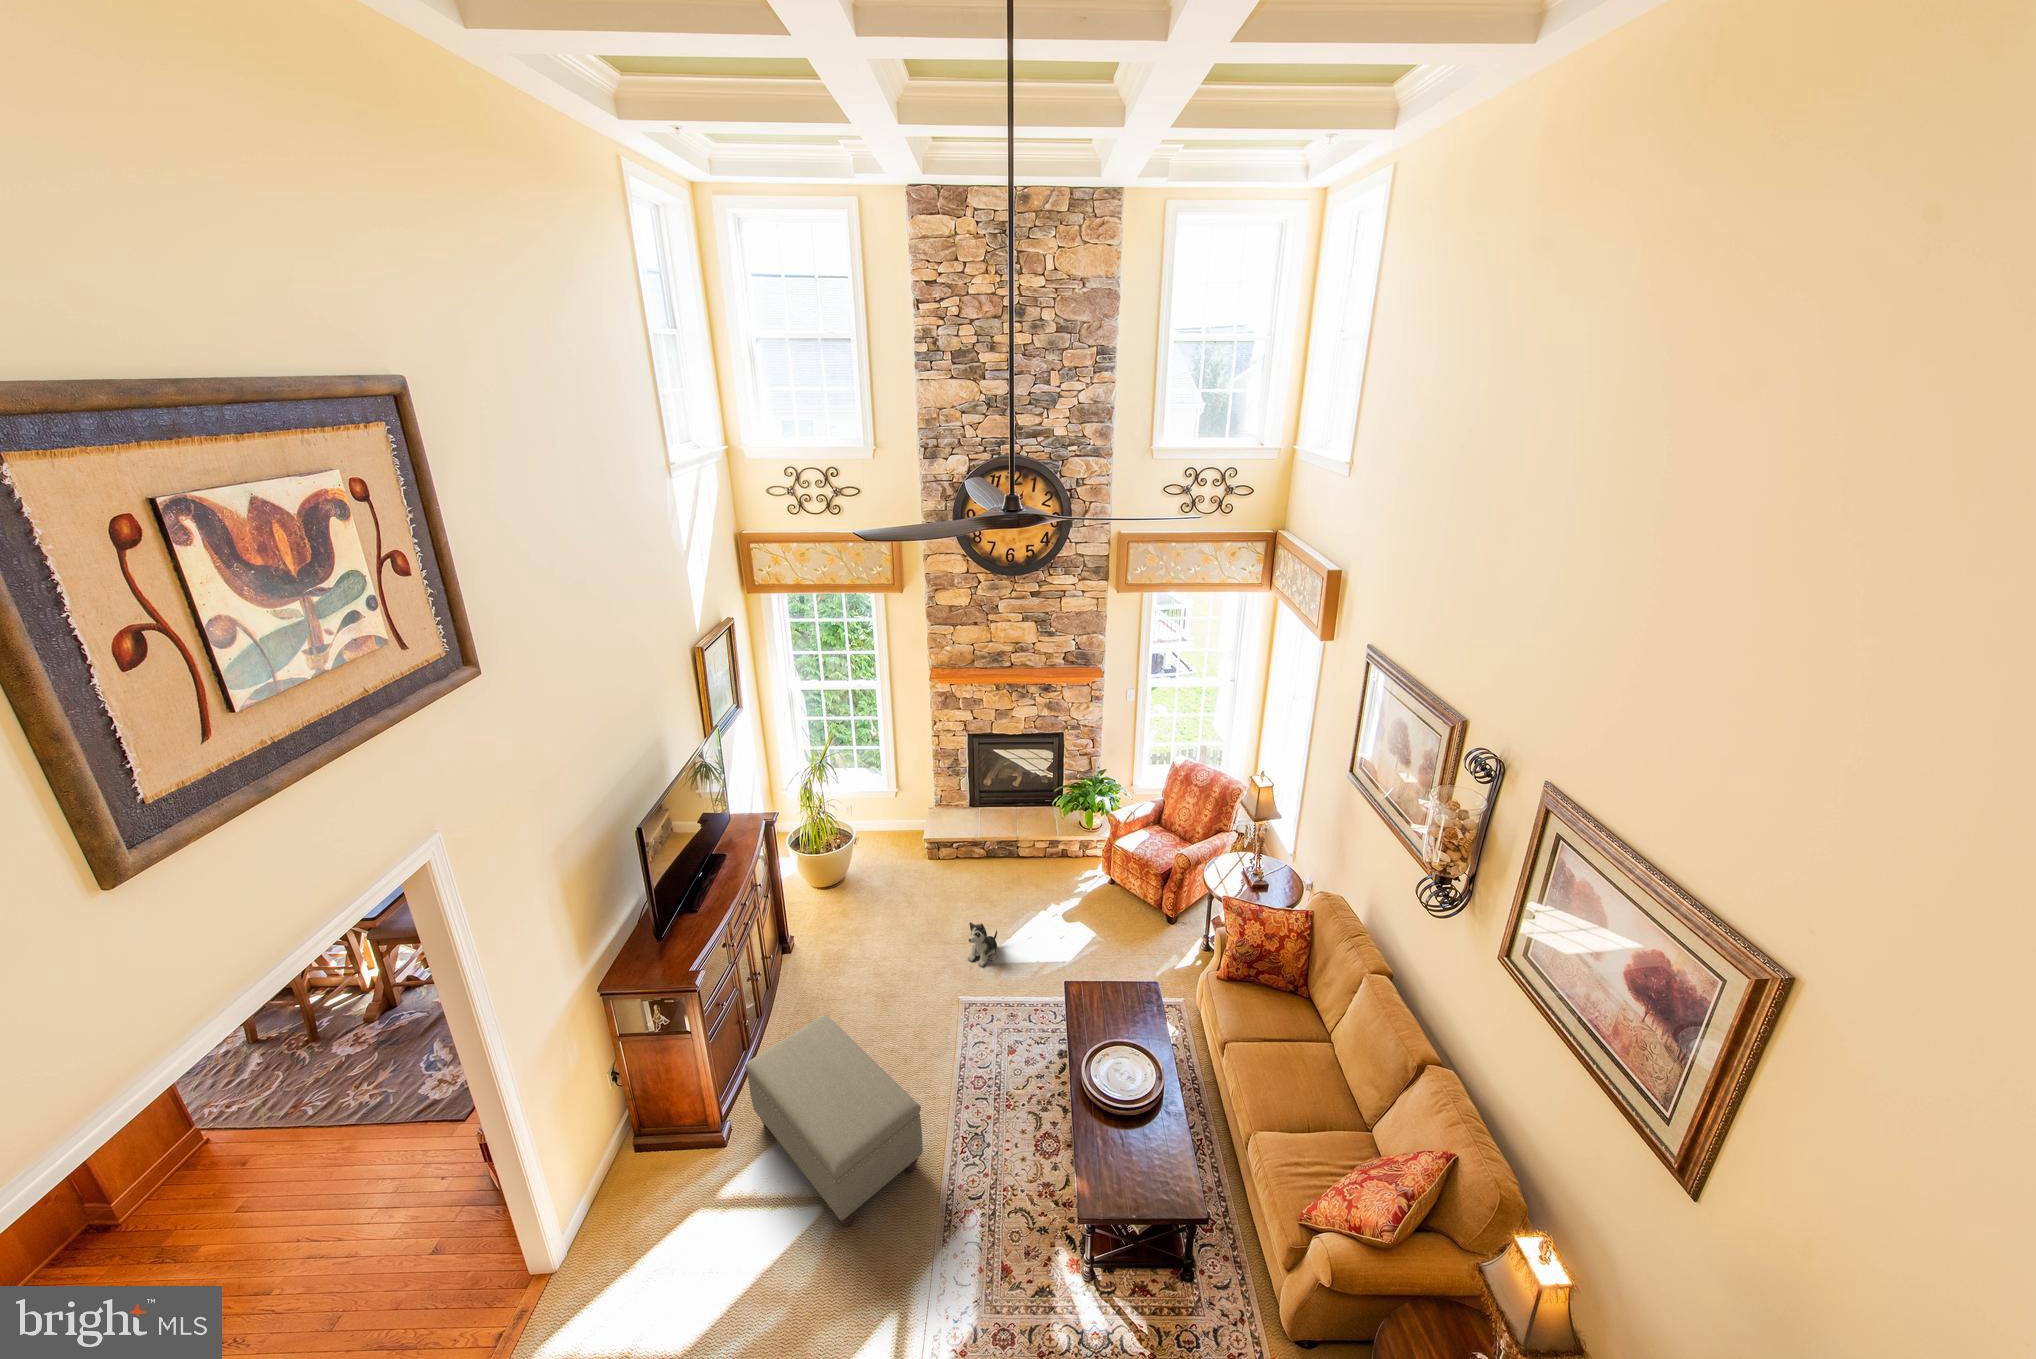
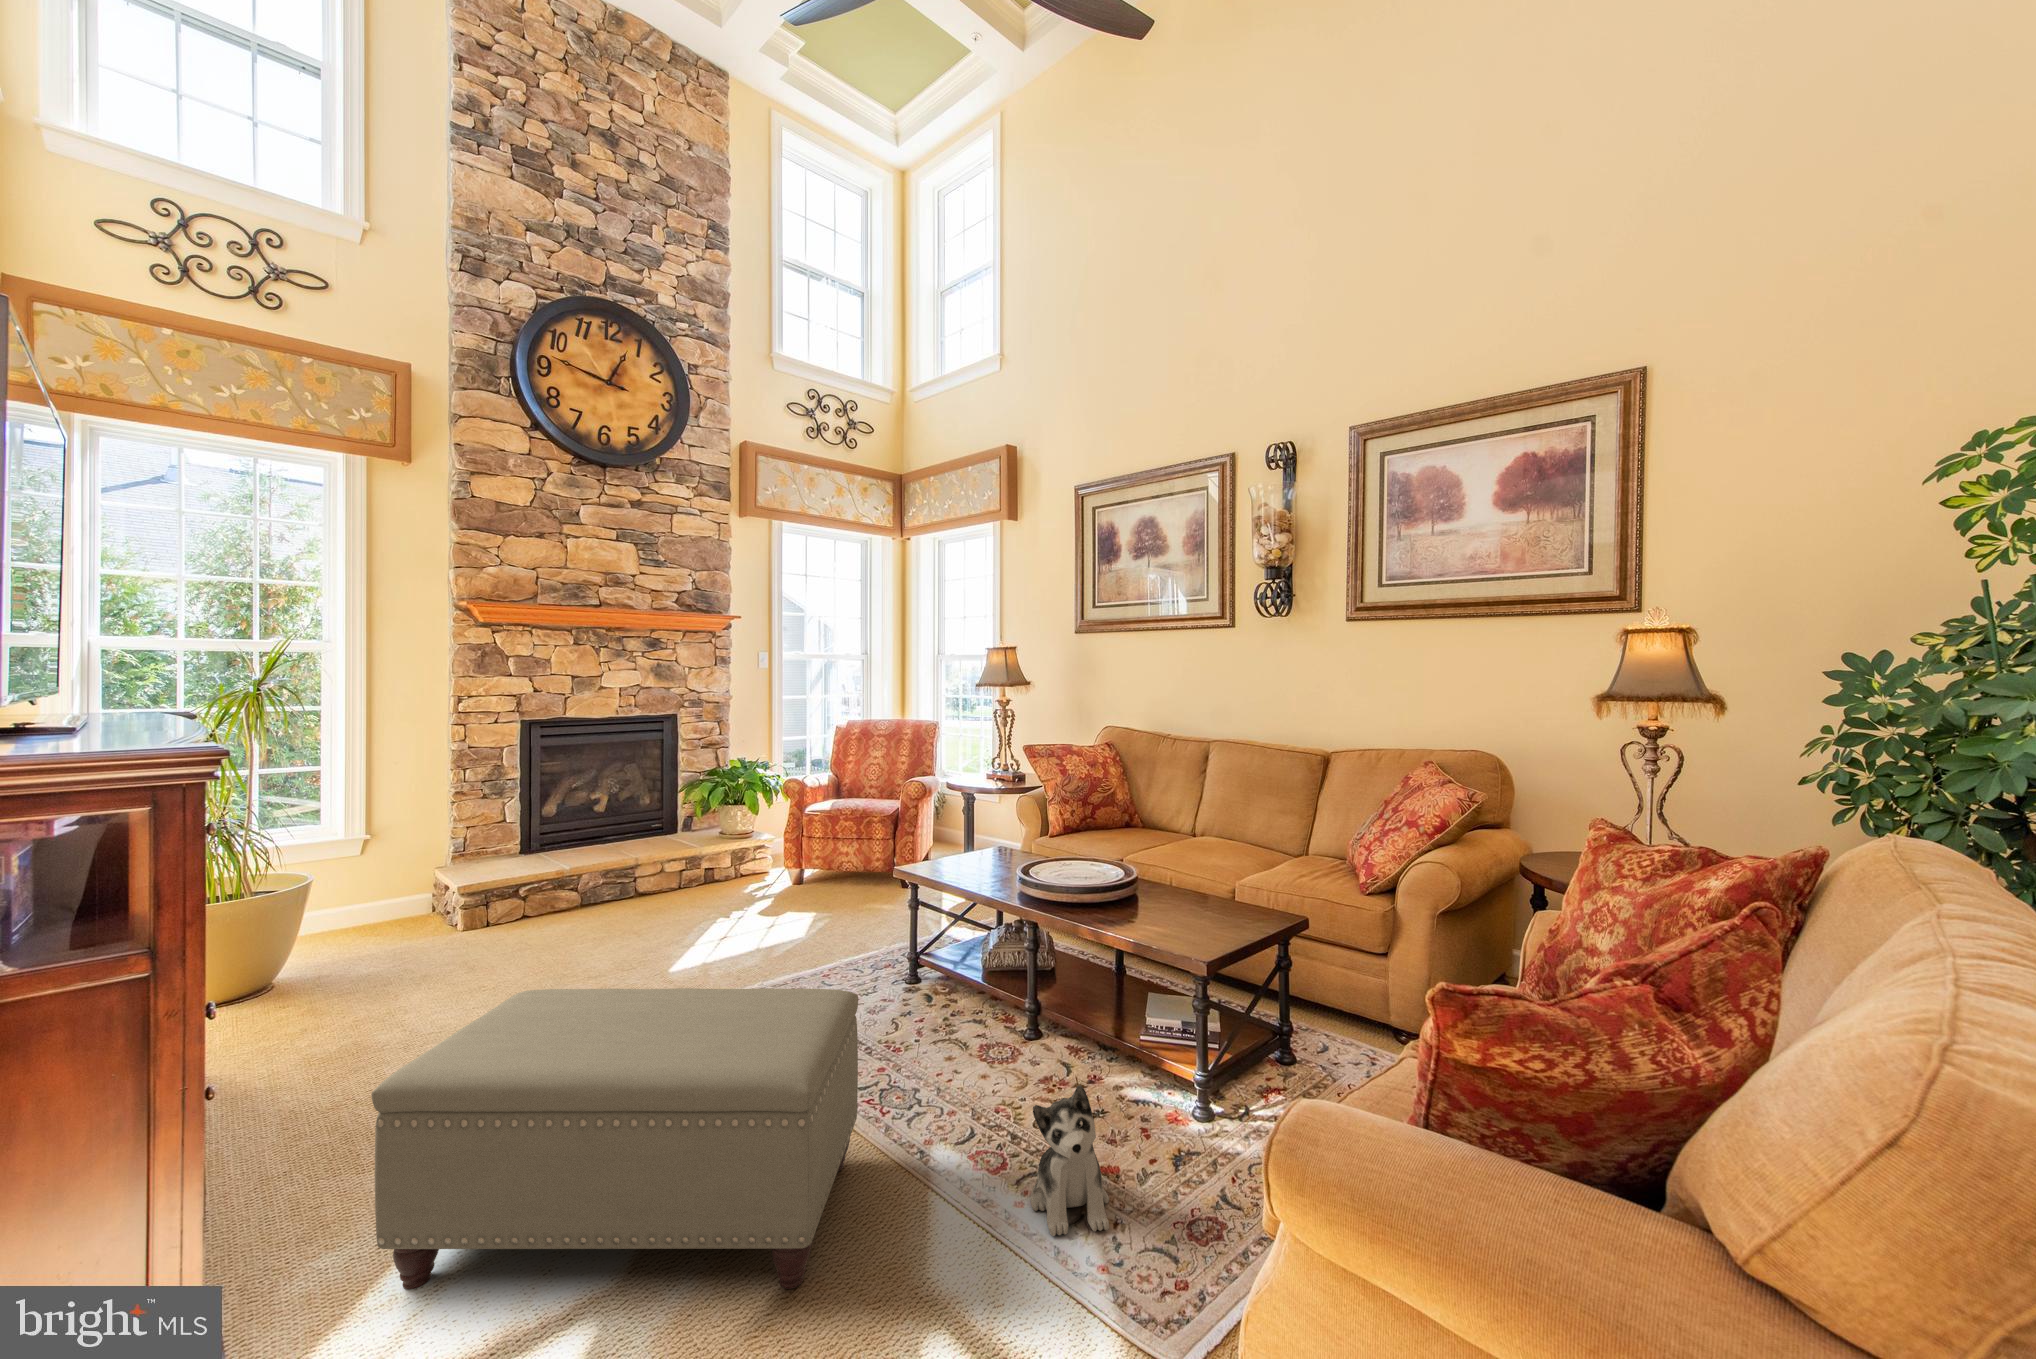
plush toy: present [968,922,998,967] -> present [1031,1085,1109,1236]

